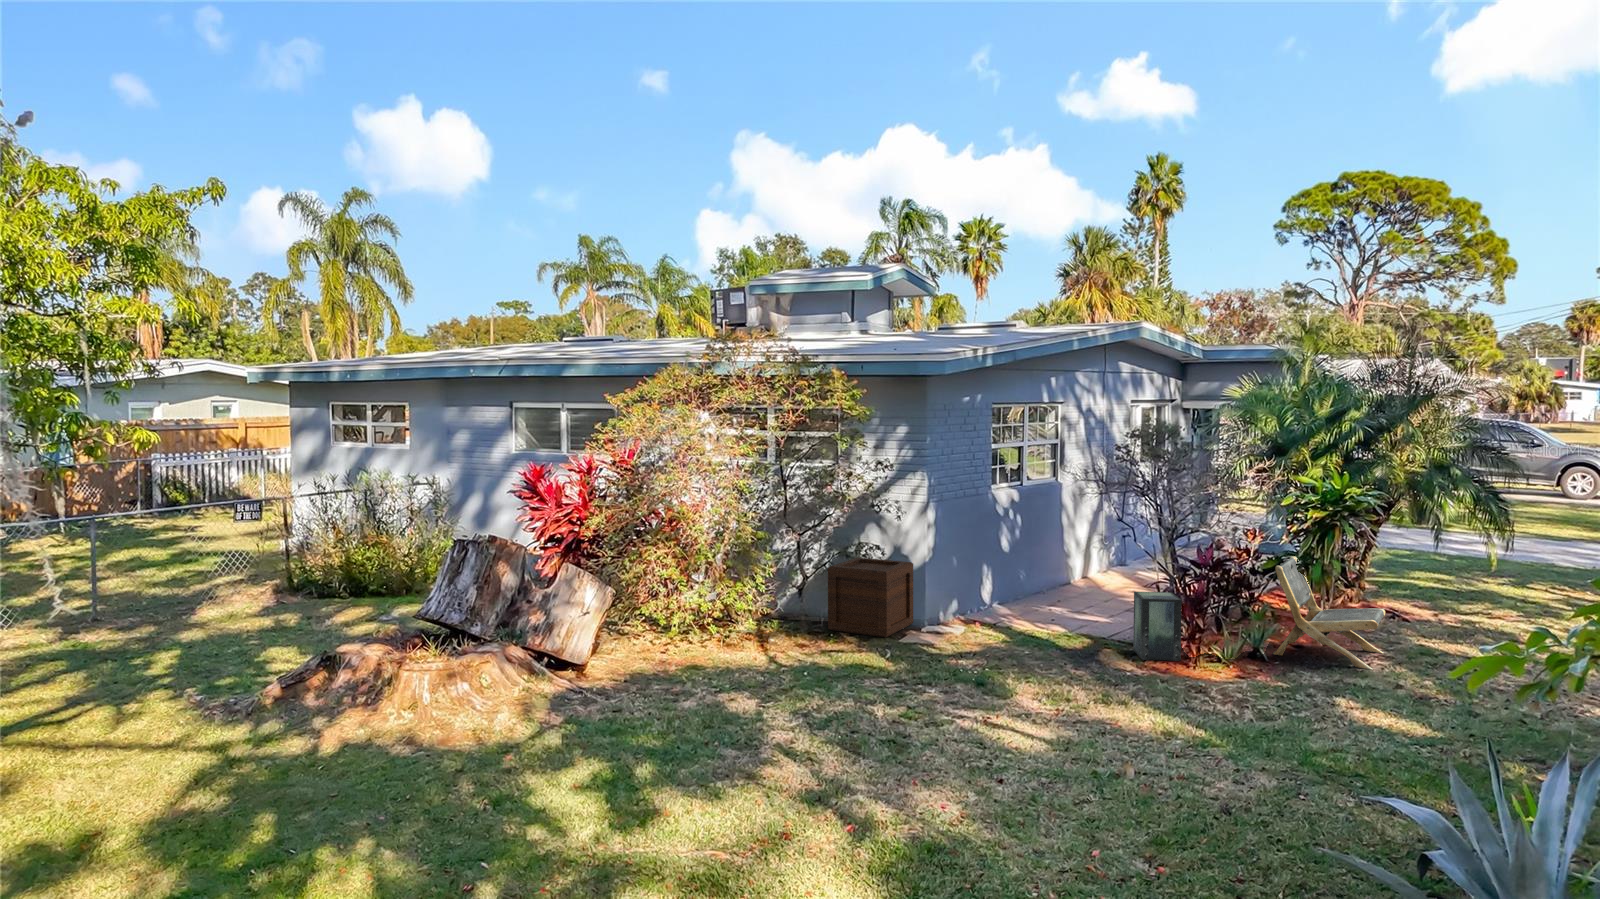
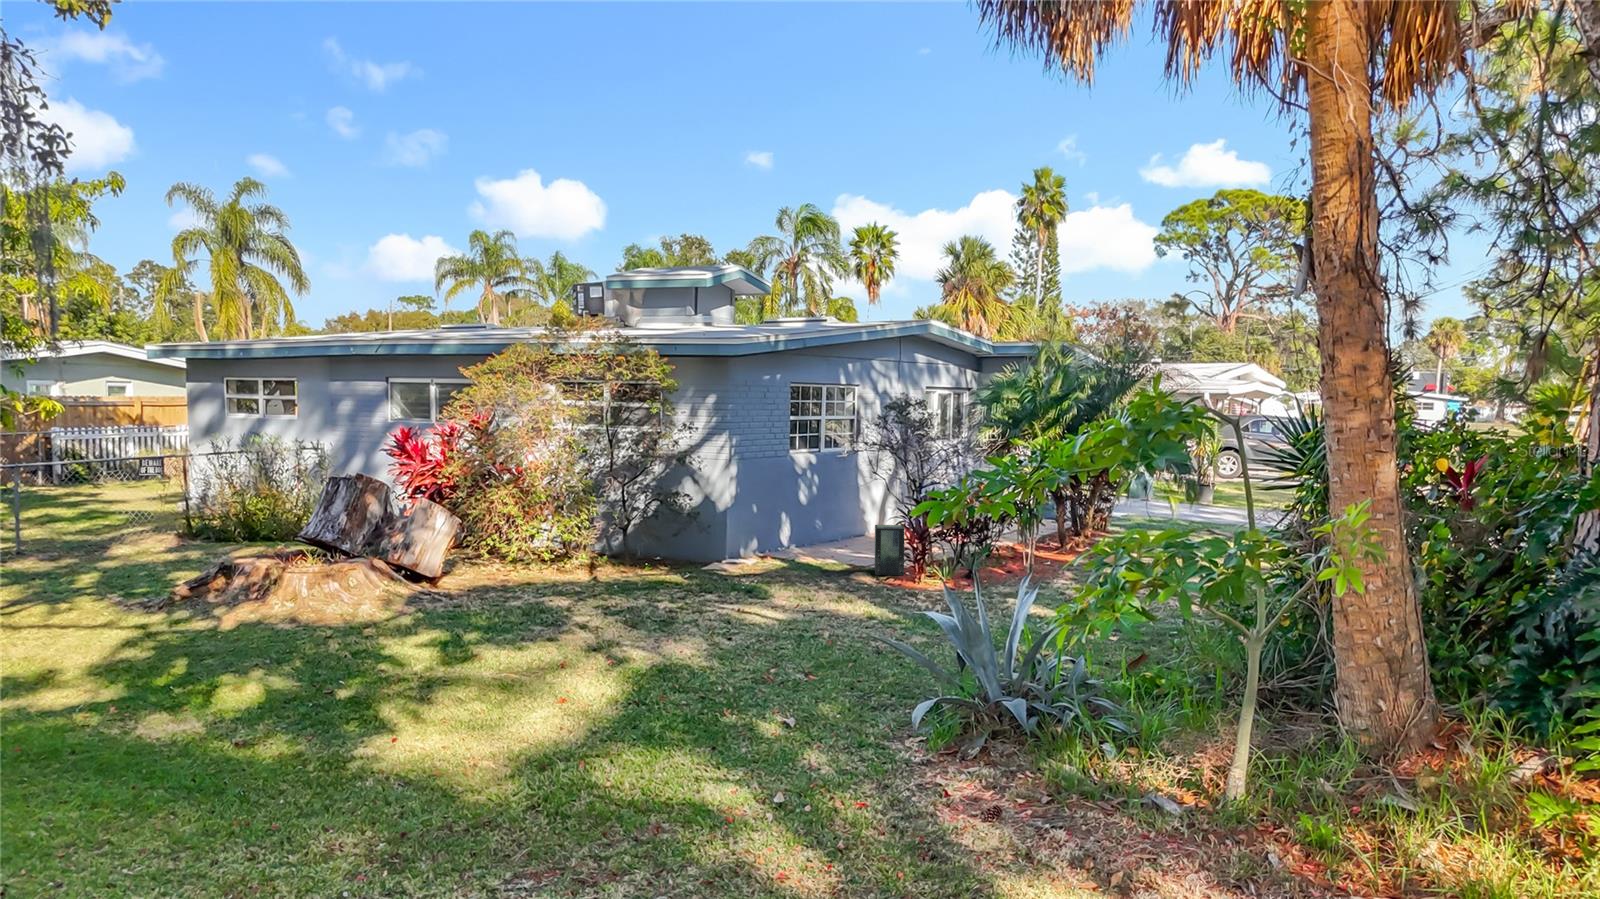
lounge chair: present [1272,556,1385,669] -> none [976,500,1059,579]
wooden crate: present [828,558,913,638] -> none [645,504,716,564]

